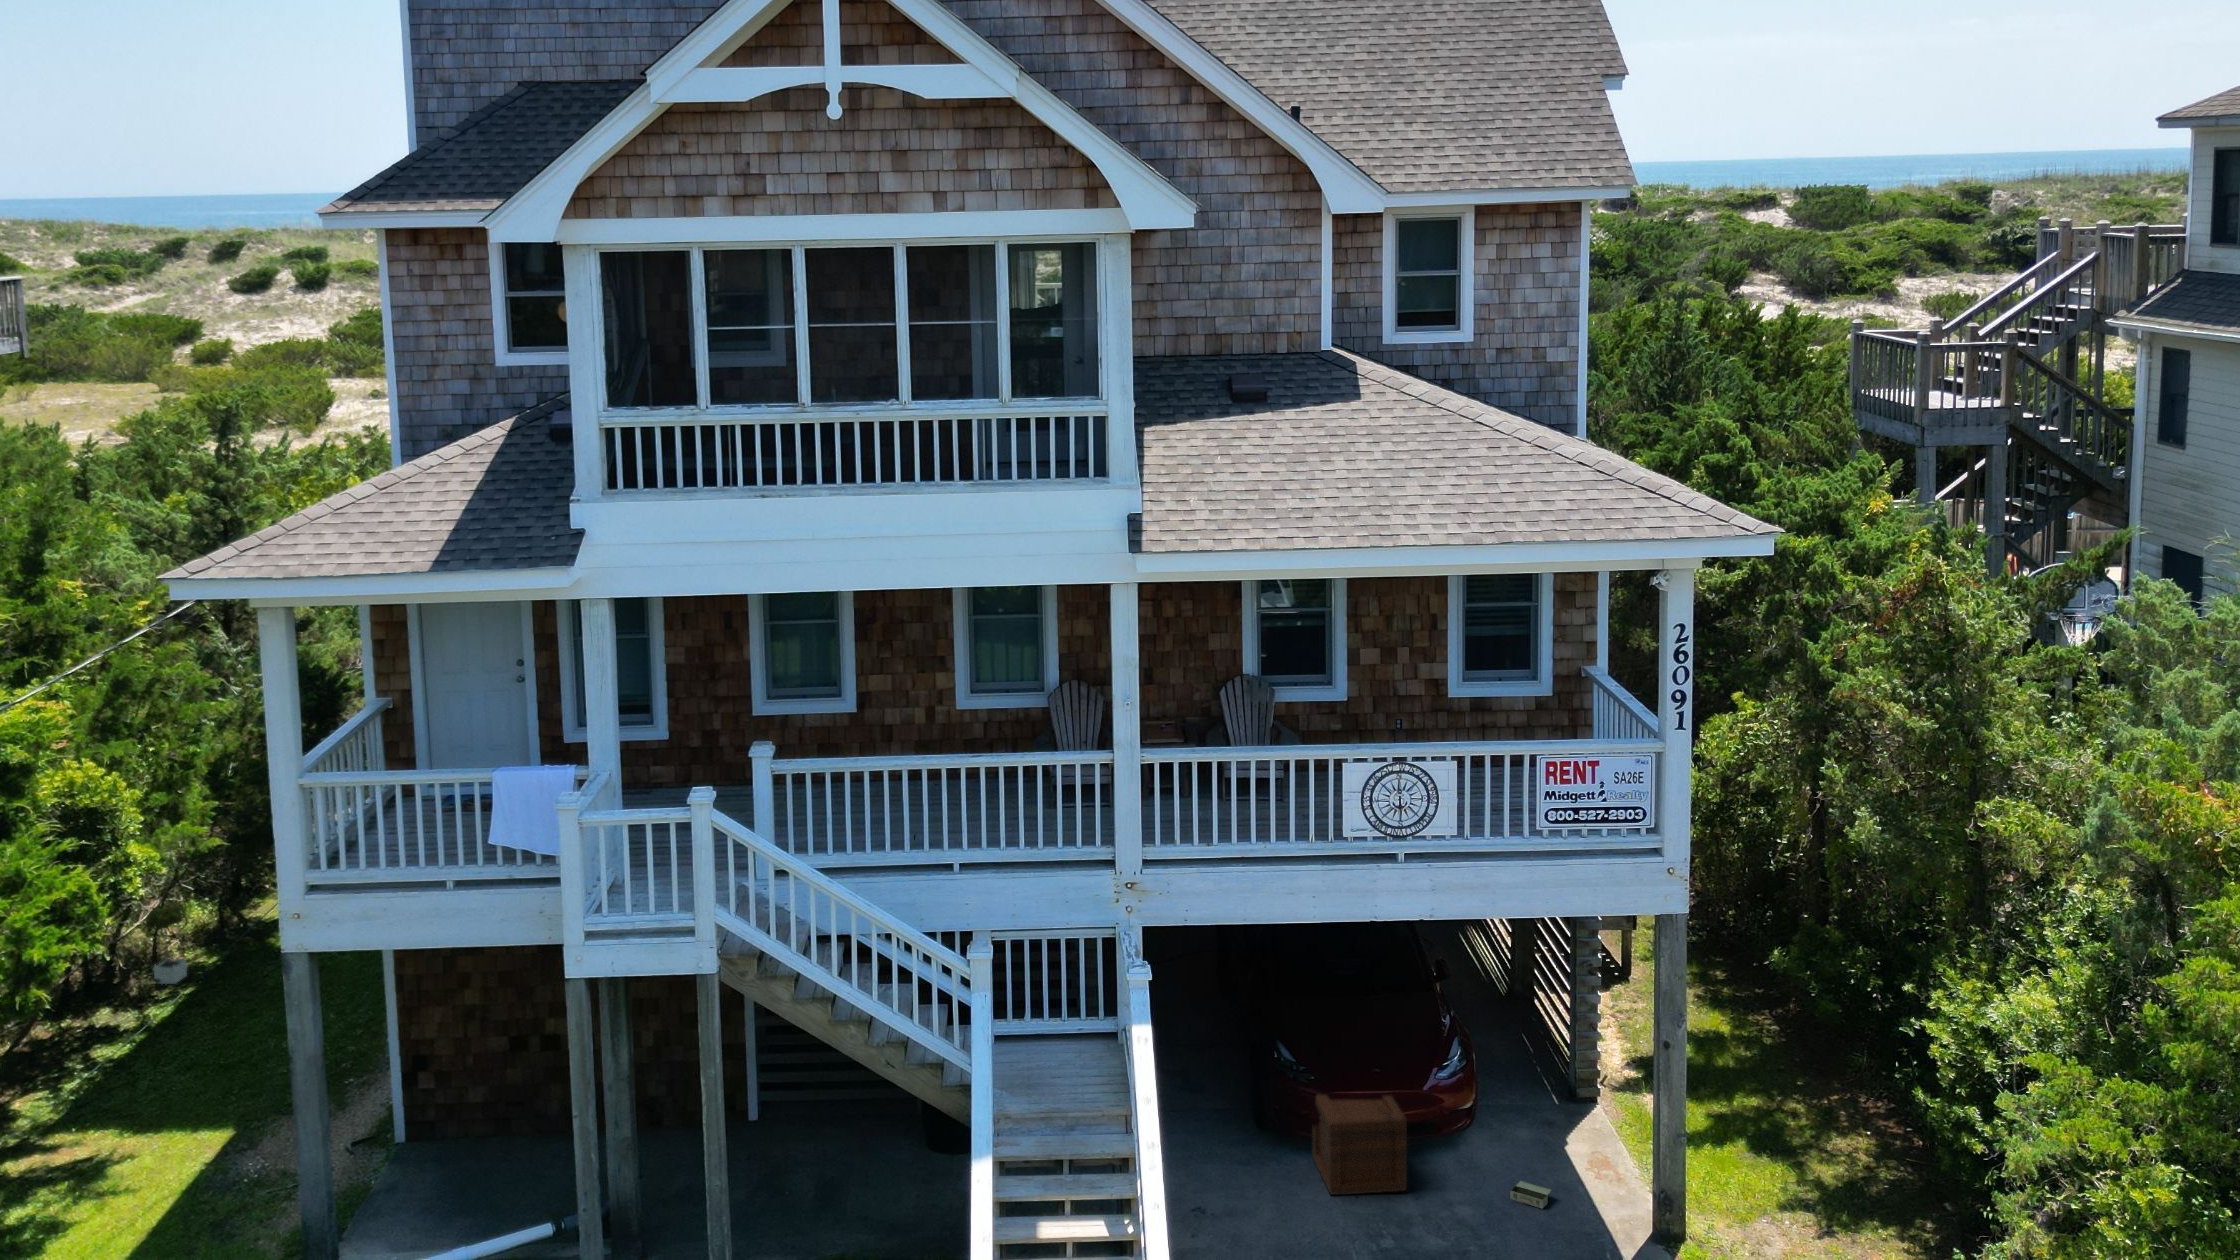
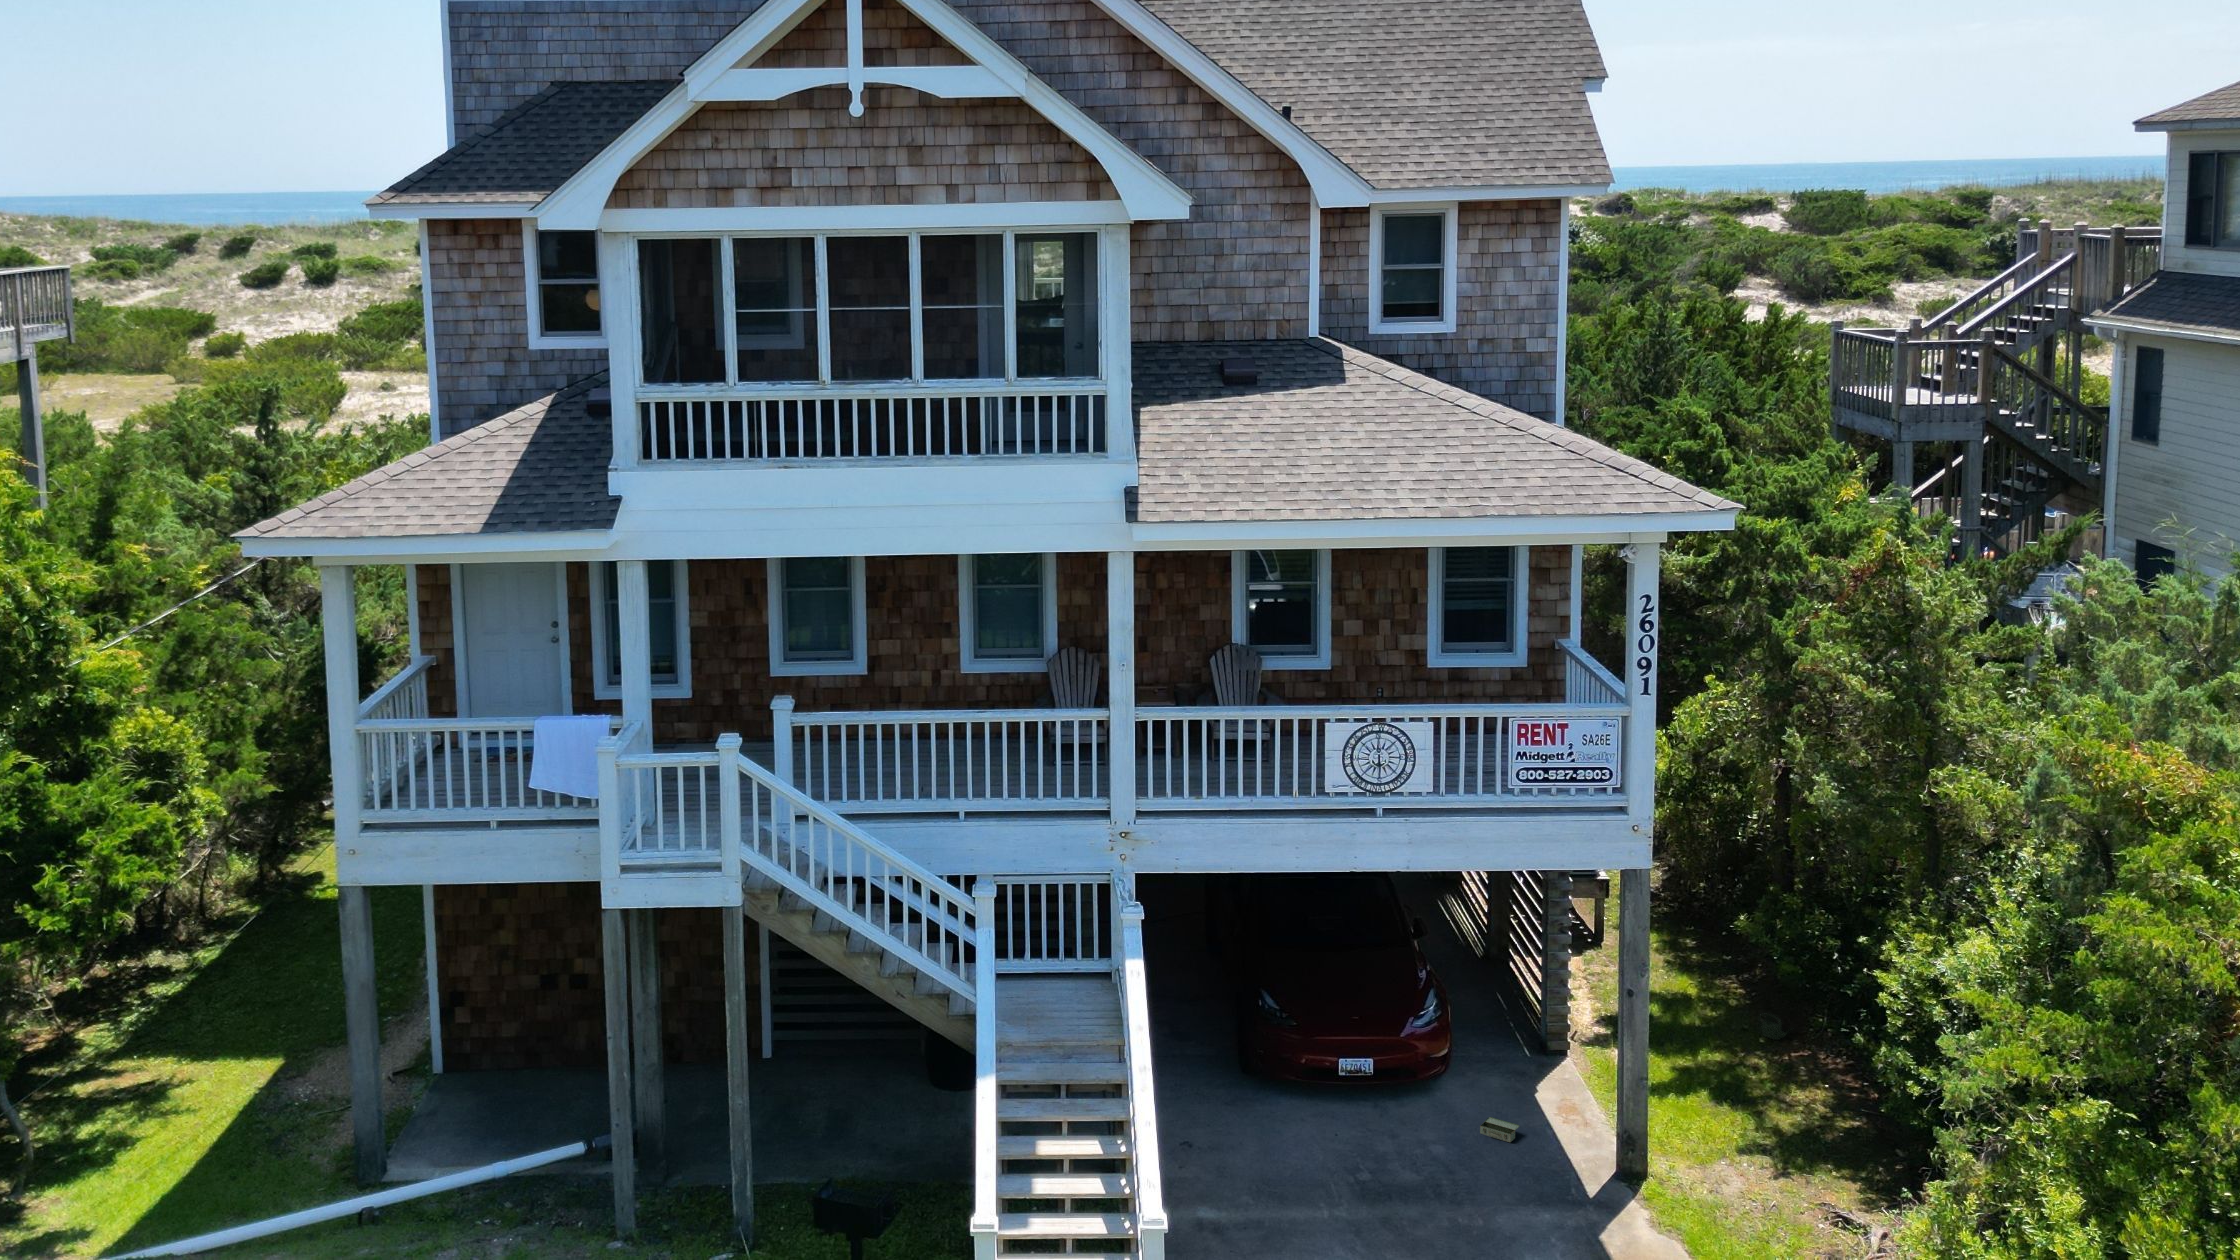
potted tree: present [146,906,187,984] -> none [197,855,235,928]
watering can: none [1797,1057,1834,1085] -> present [1758,1014,1787,1040]
wooden crate: present [1313,1094,1407,1195] -> none [1294,1027,1383,1127]

